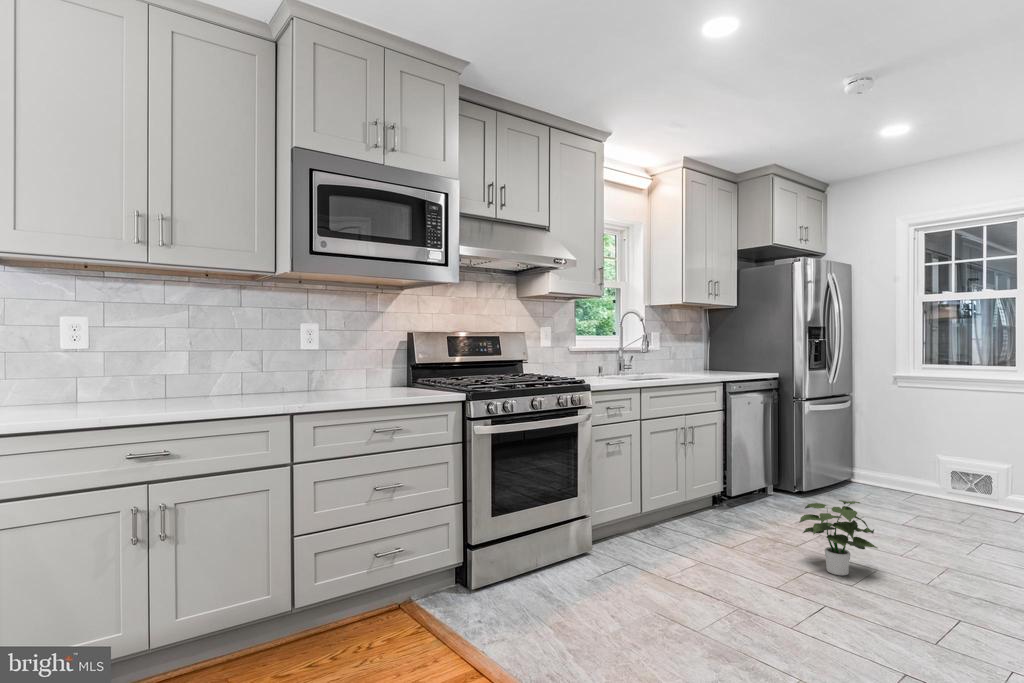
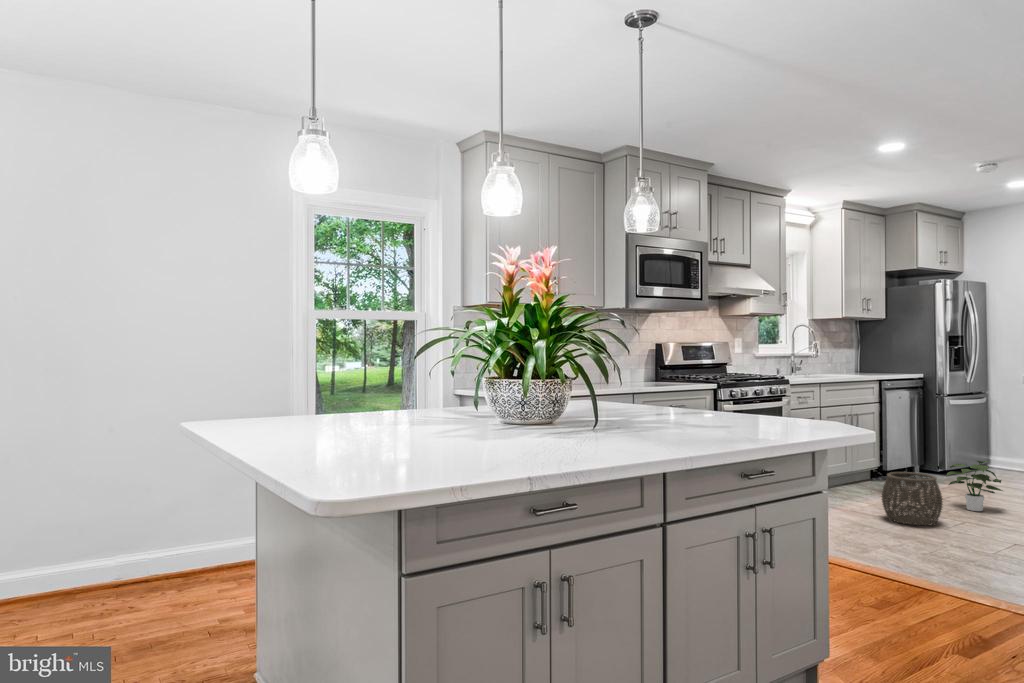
woven basket: none [703,525,792,619] -> present [882,472,943,526]

